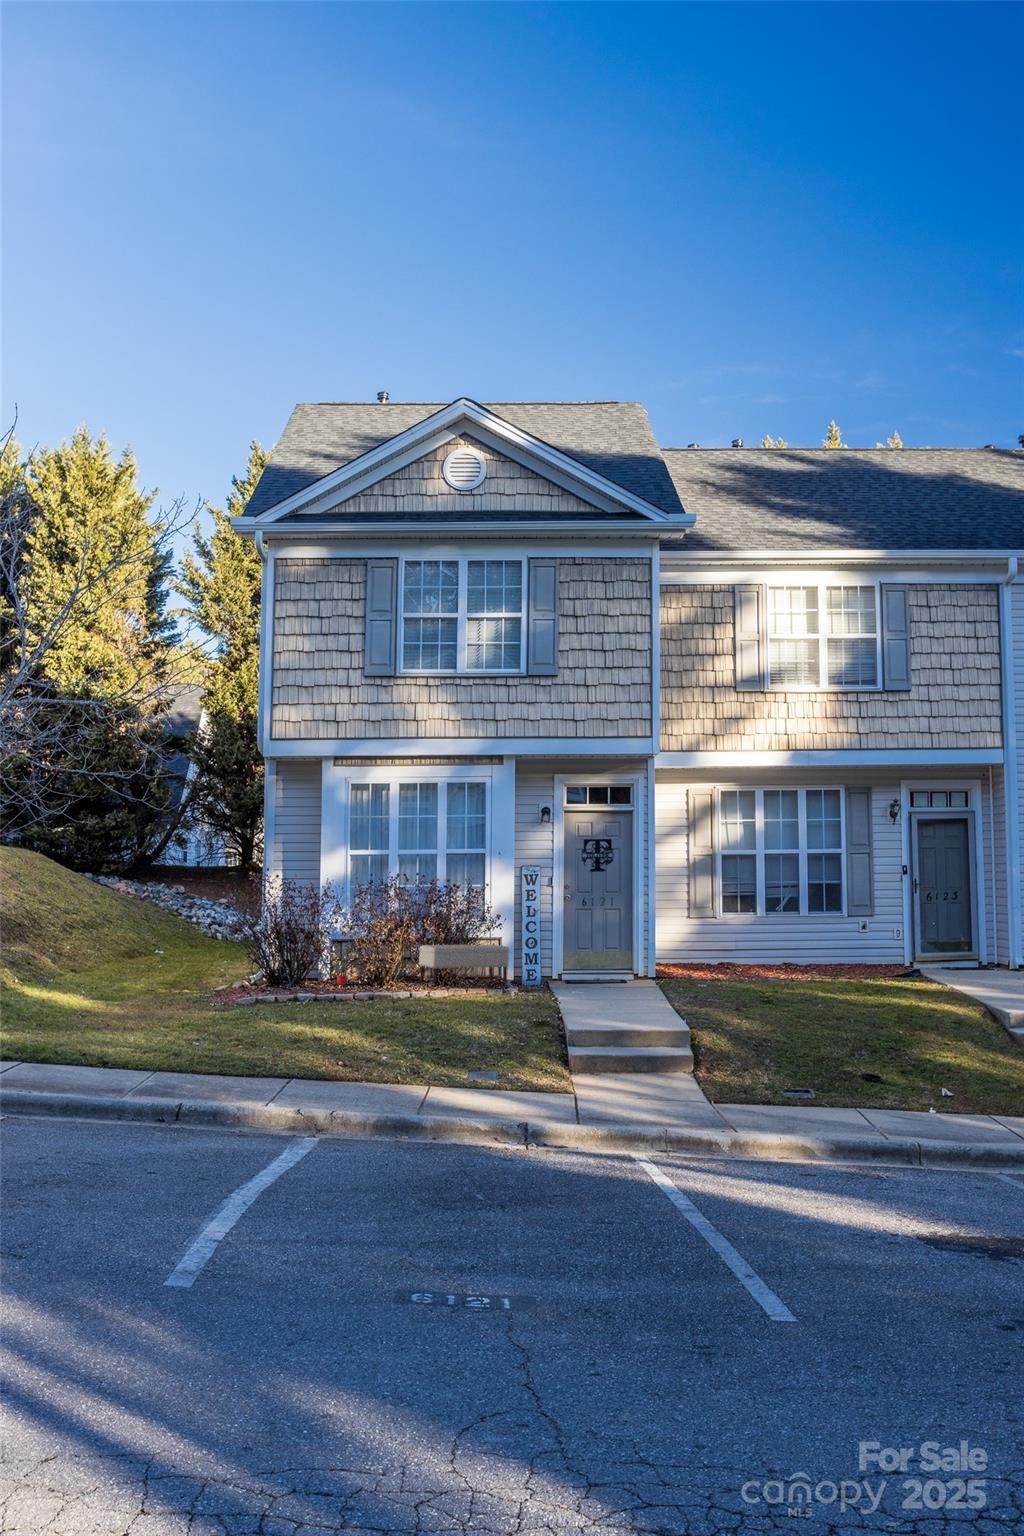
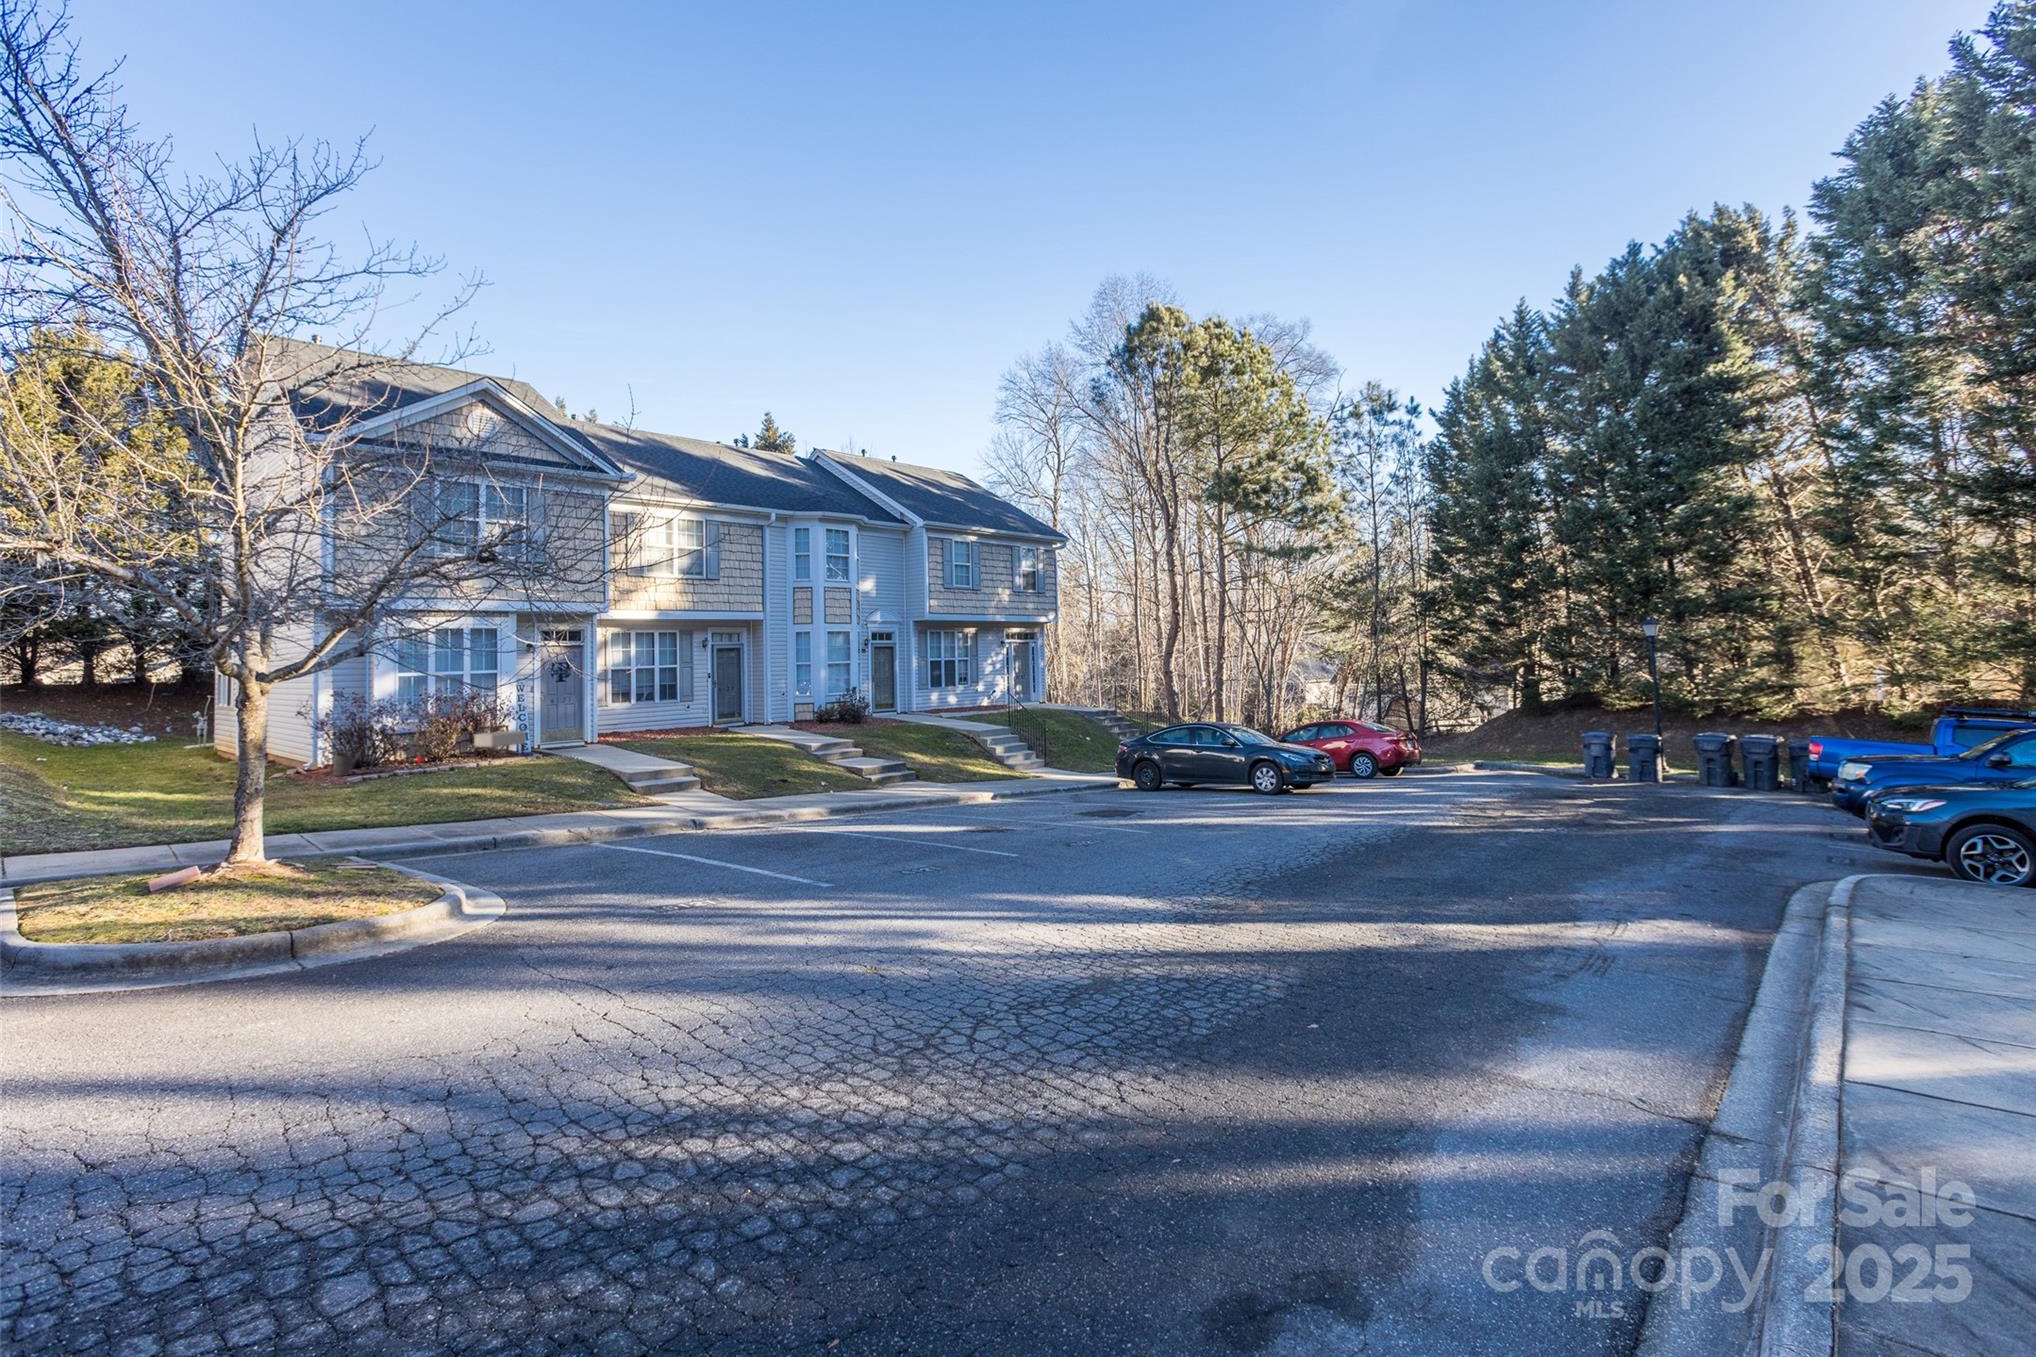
watering can: none [215,953,266,995] -> present [333,749,361,776]

